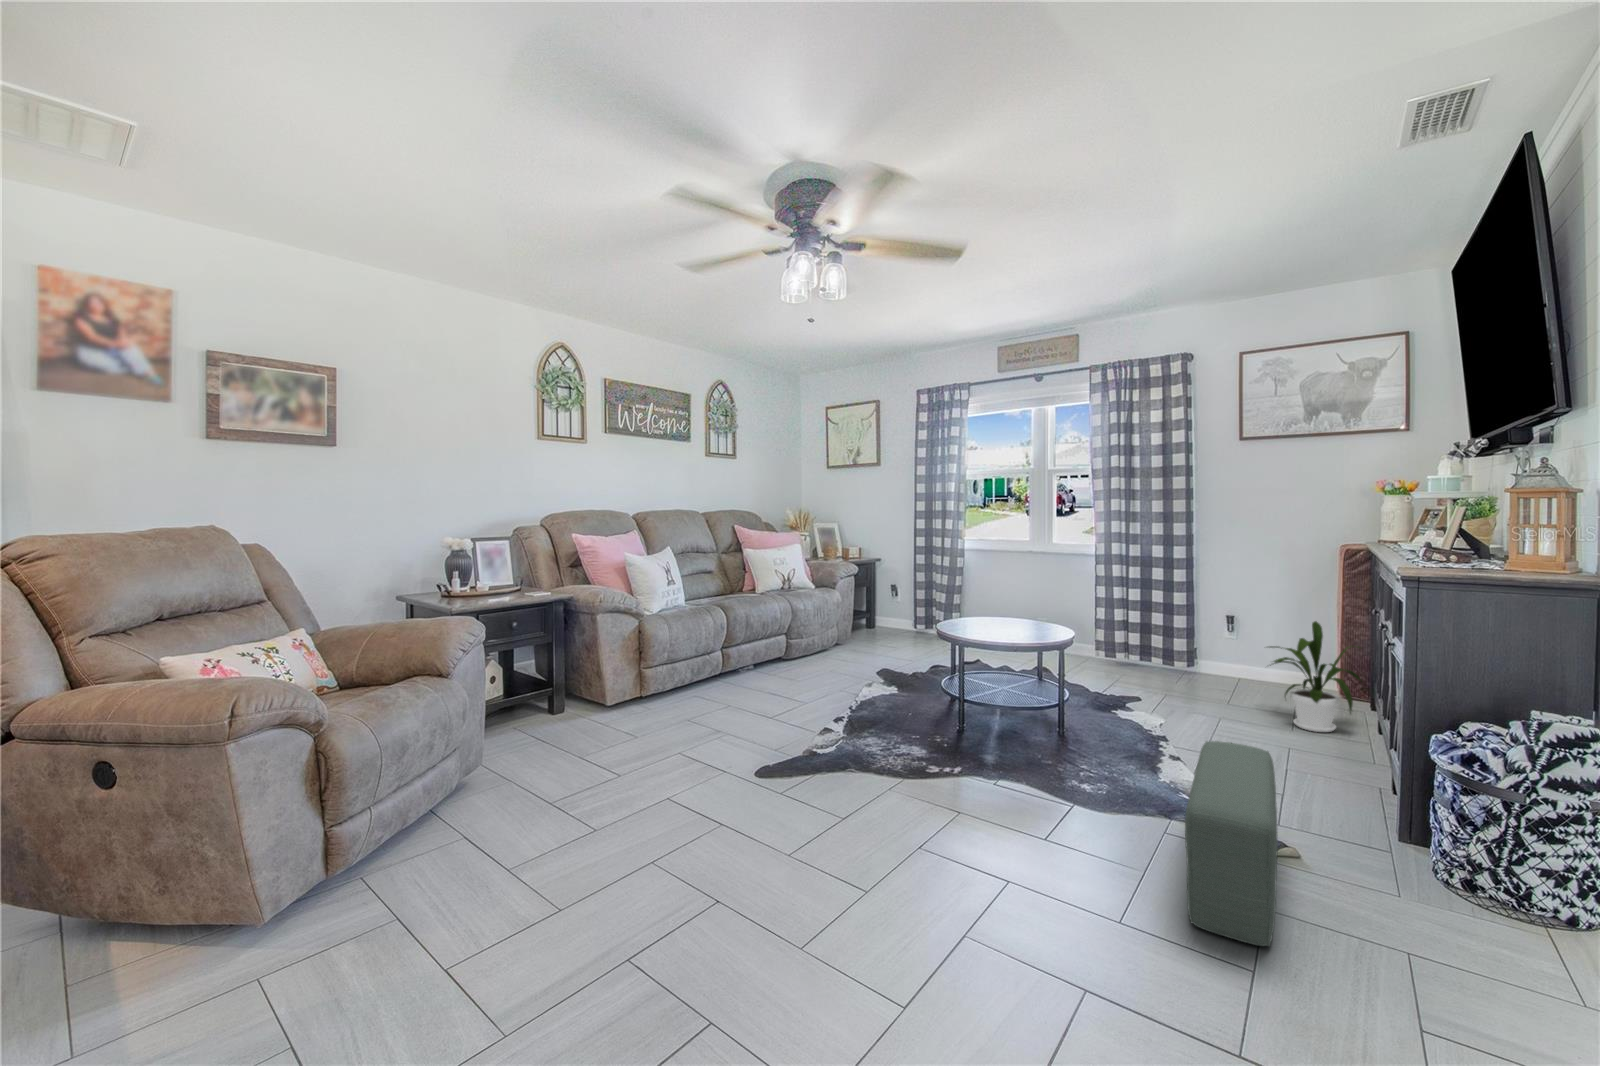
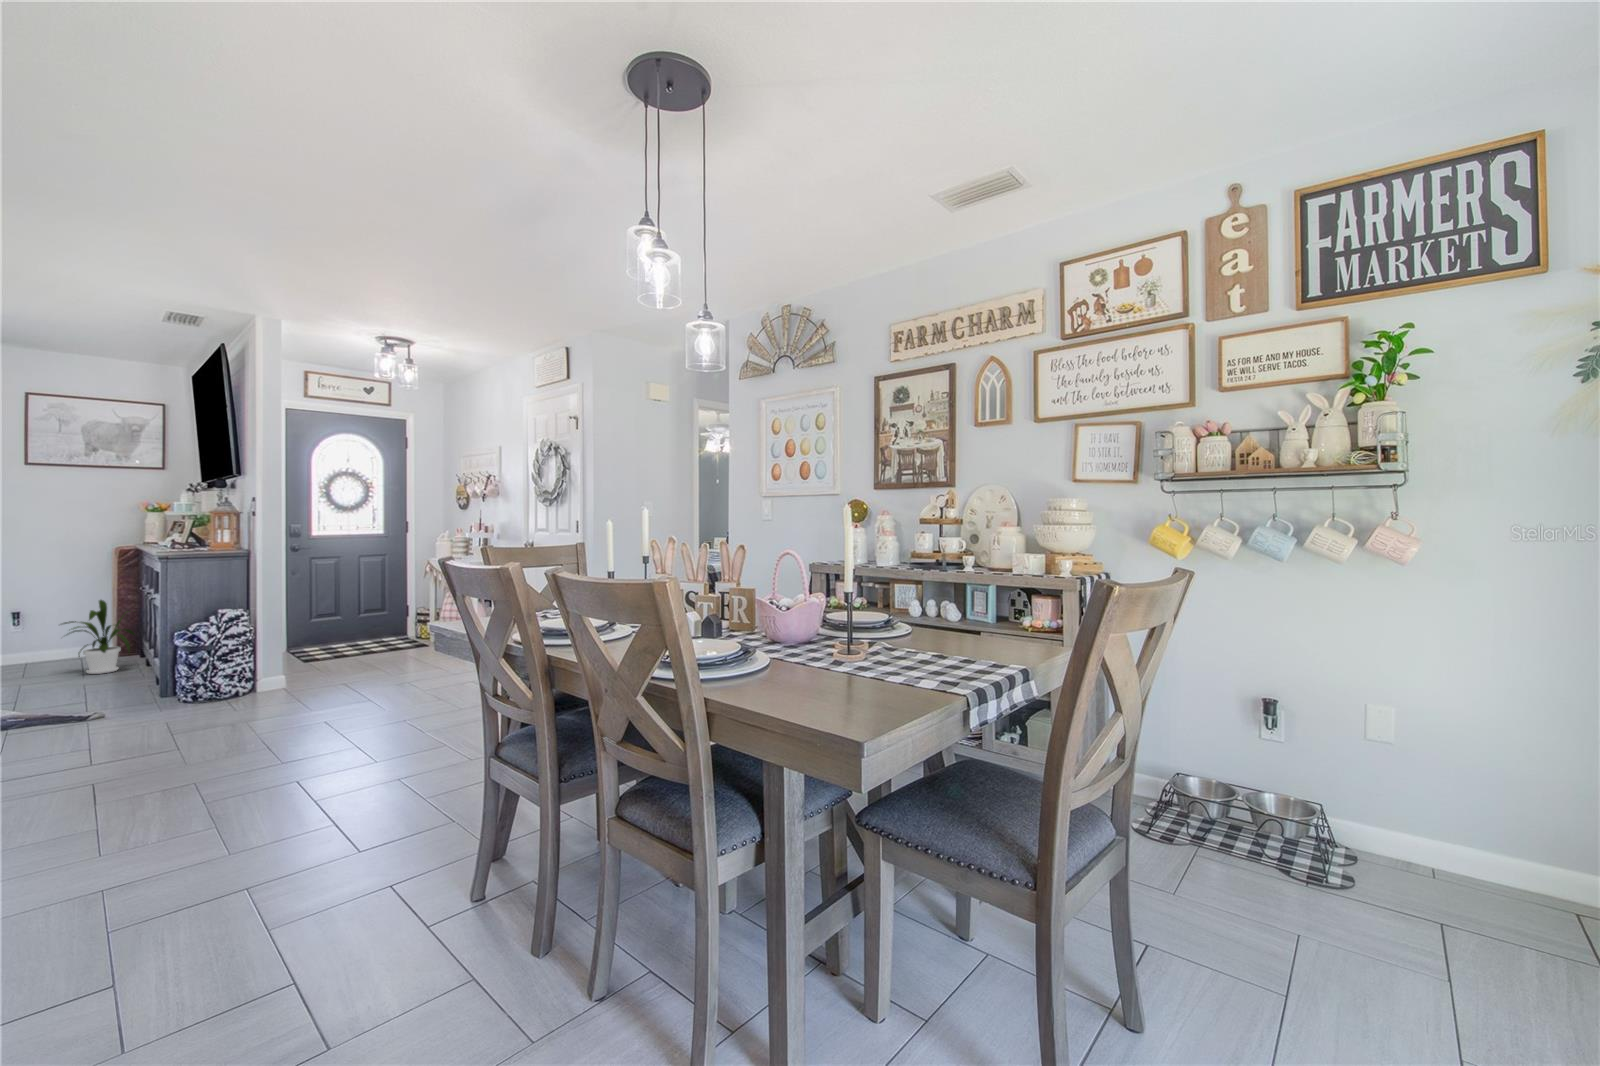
pouf: present [1185,741,1278,946] -> none [32,659,96,747]

